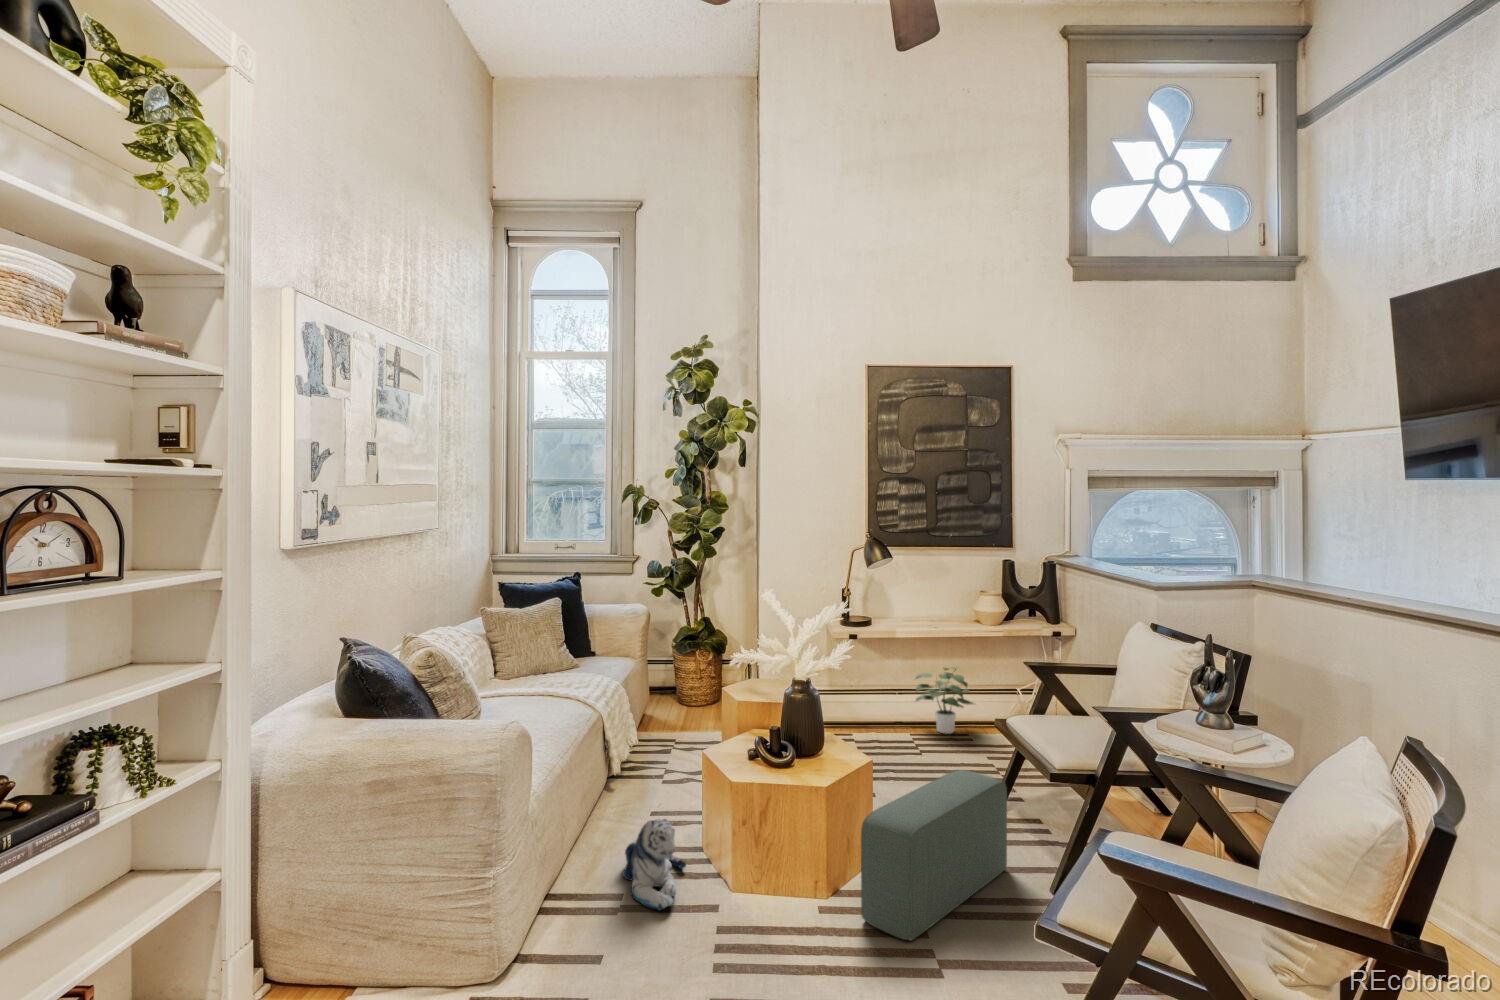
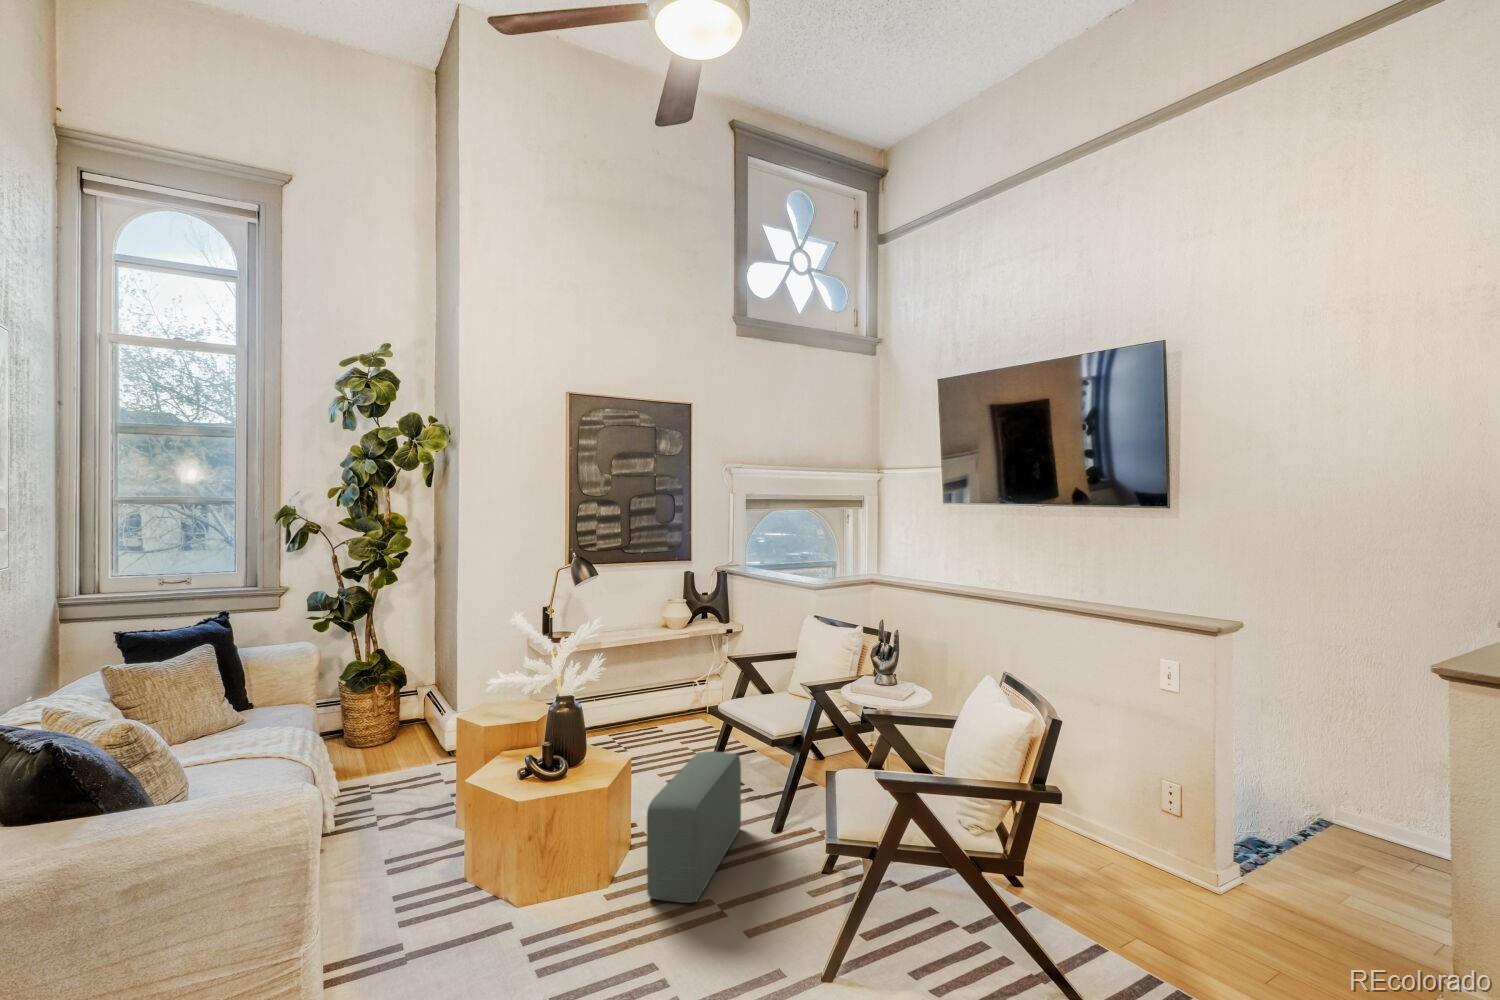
potted plant: present [916,667,973,734] -> none [610,669,666,730]
plush toy: present [622,819,686,910] -> none [386,853,463,947]

